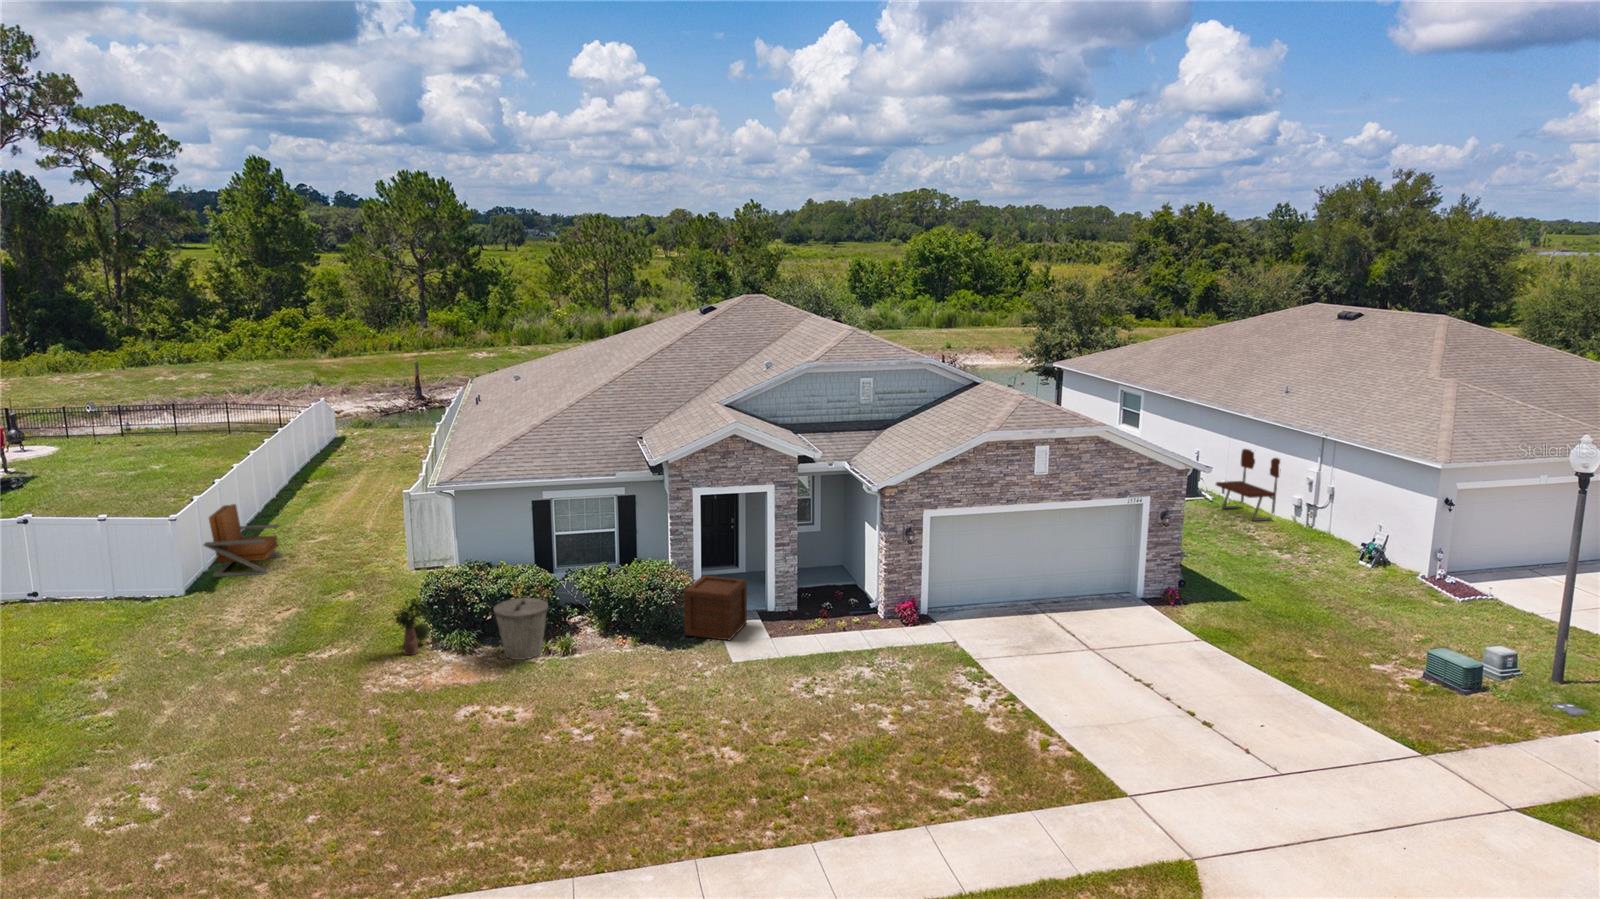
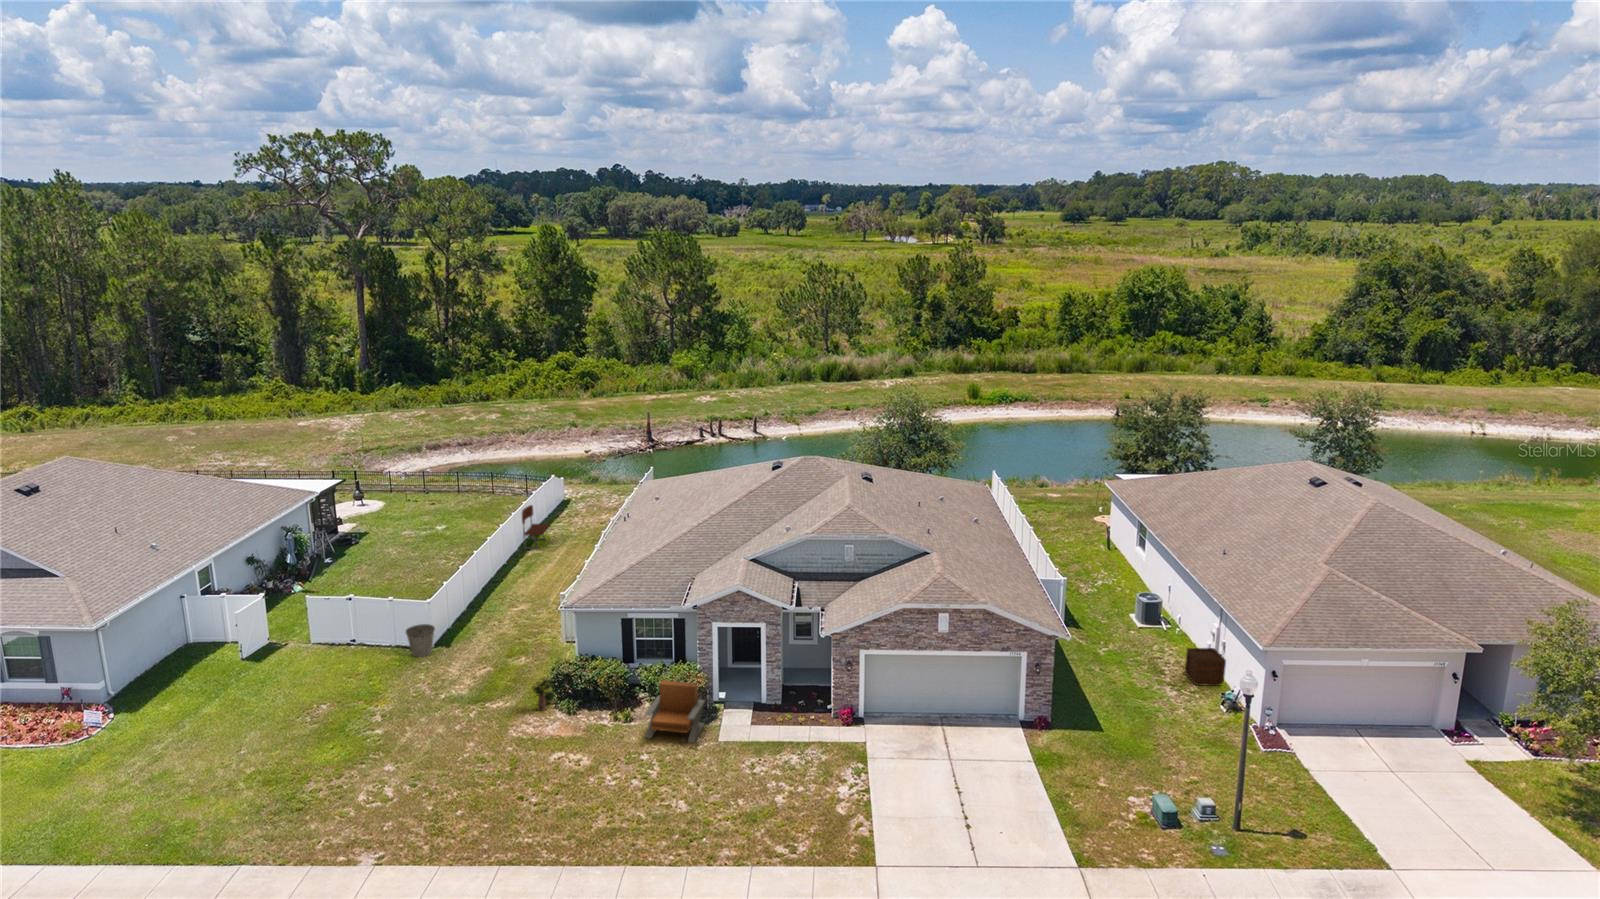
bench: present [1216,449,1280,521] -> present [522,505,550,549]
lounge chair: present [204,504,283,577] -> present [645,680,705,743]
wooden crate: present [684,575,747,640] -> present [1185,648,1226,686]
trash can: present [494,598,548,660] -> present [406,624,435,657]

